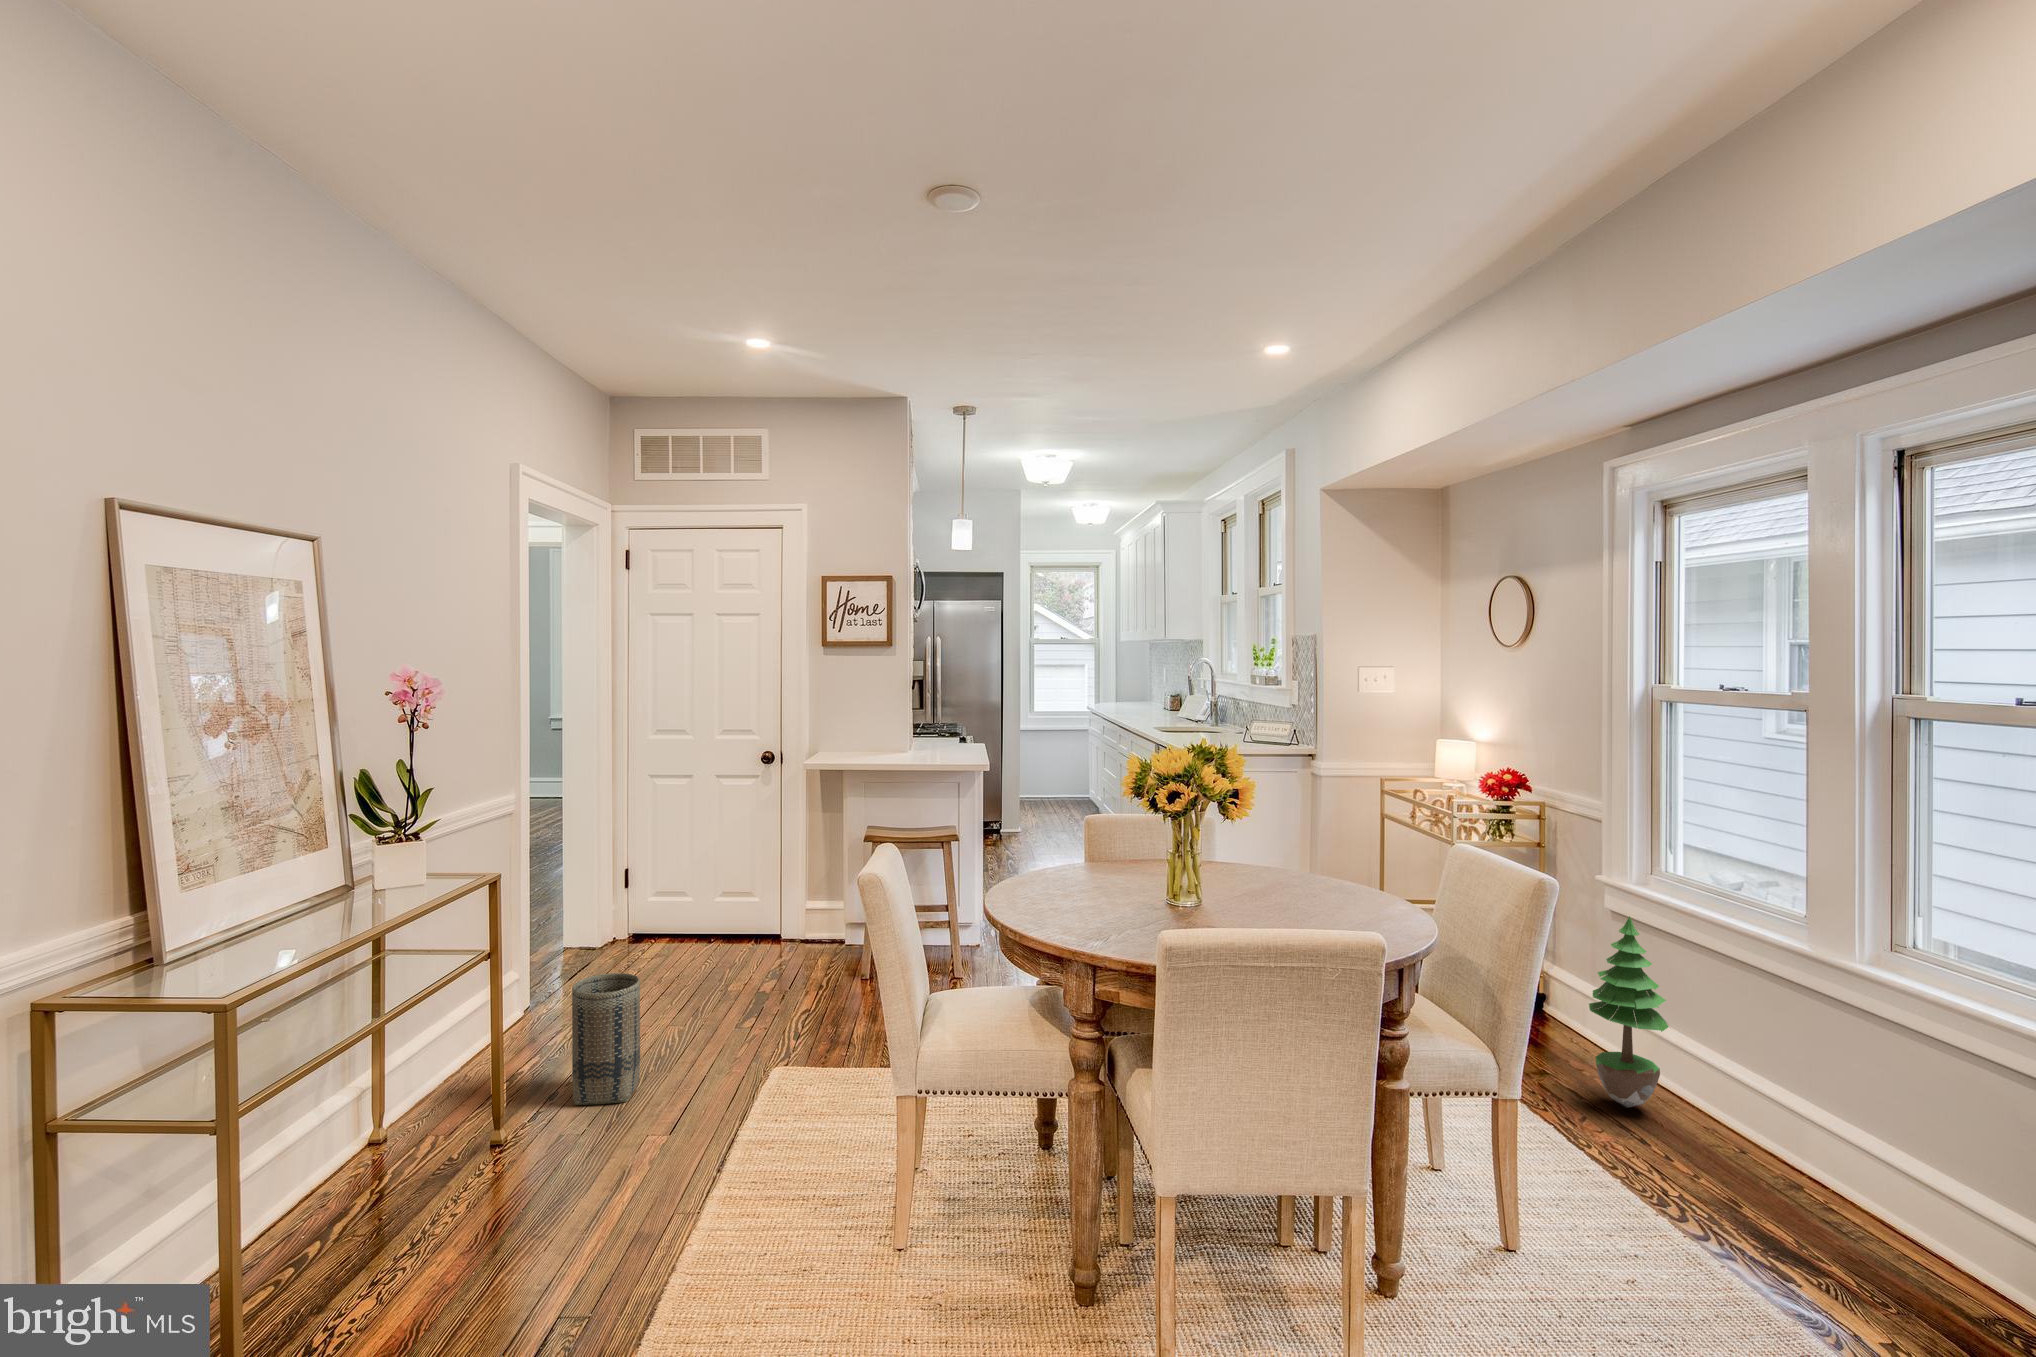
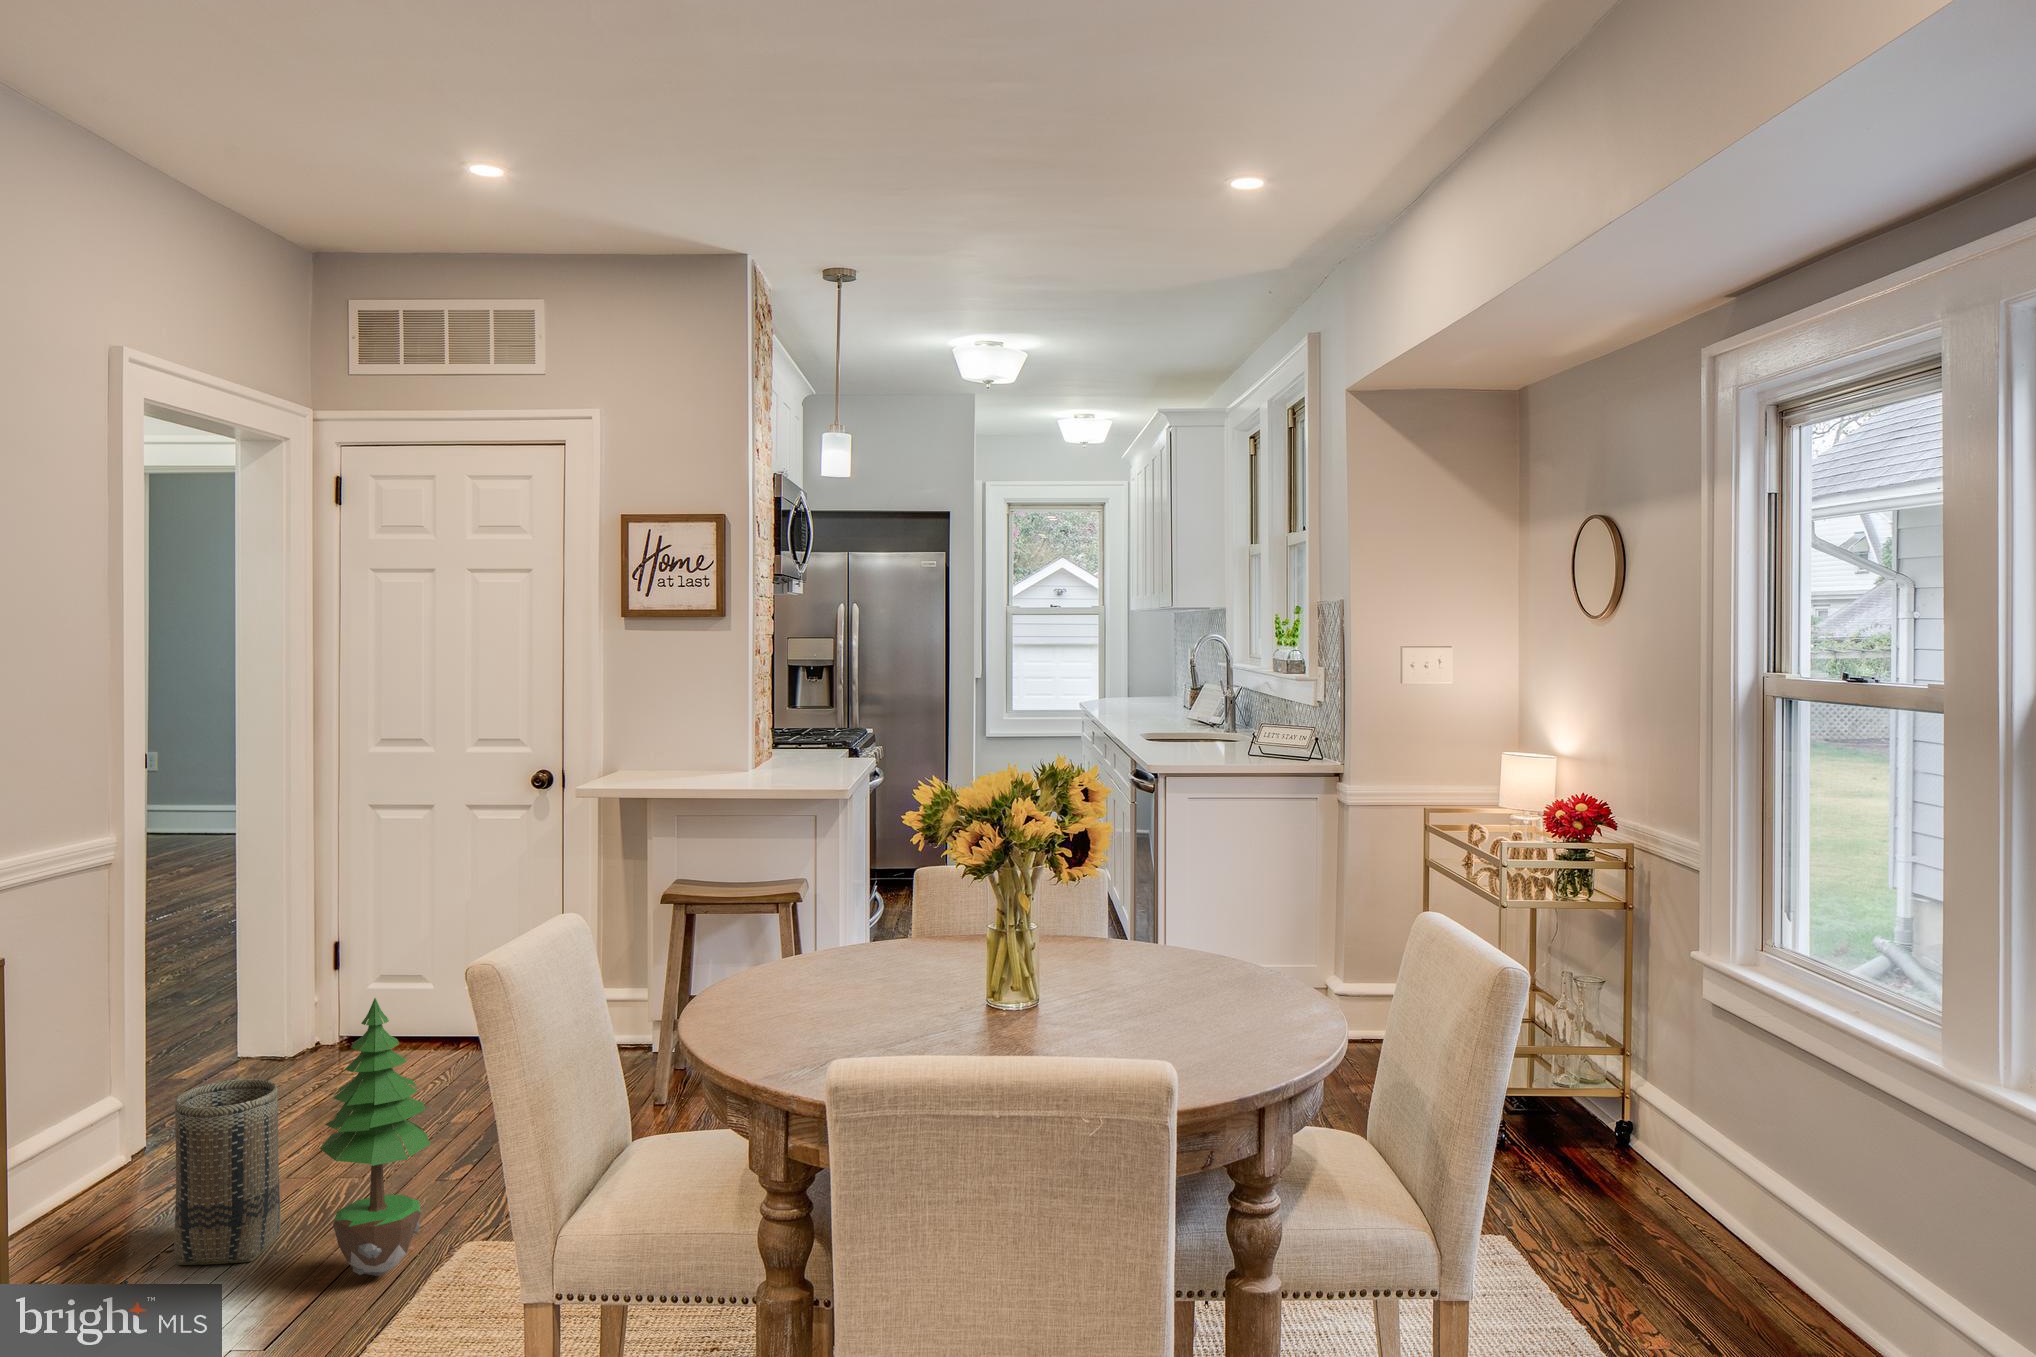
potted tree: present [1589,917,1669,1108] -> present [320,998,431,1276]

